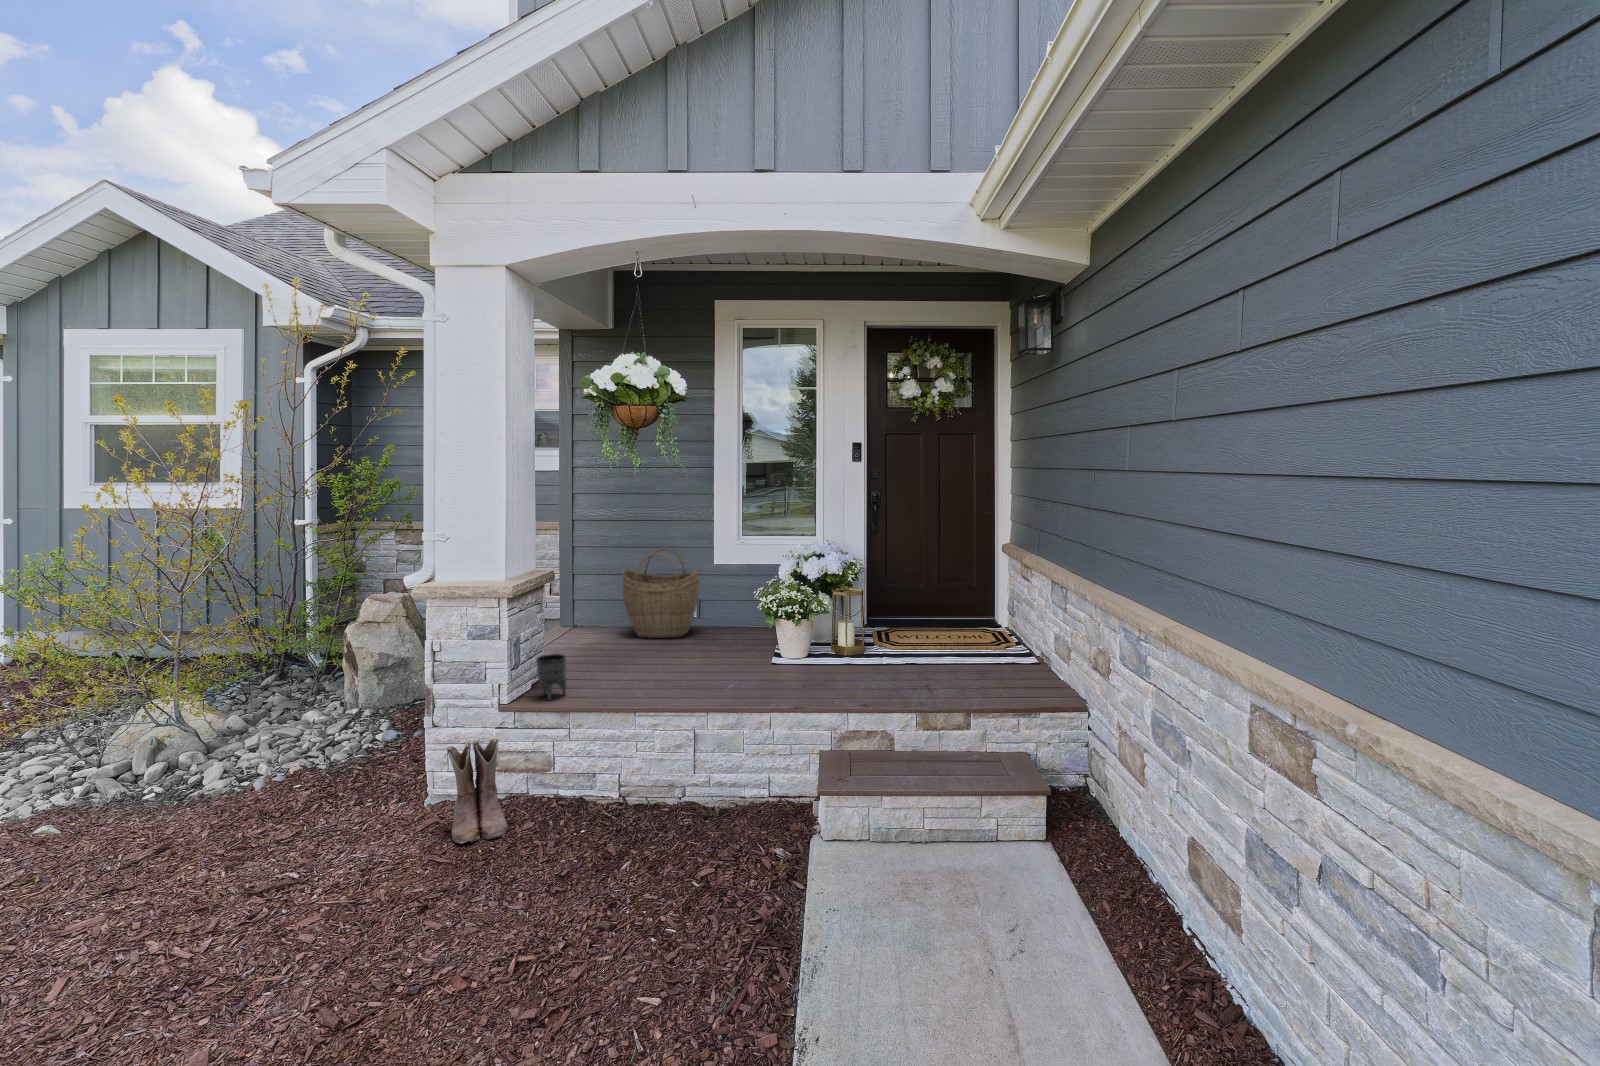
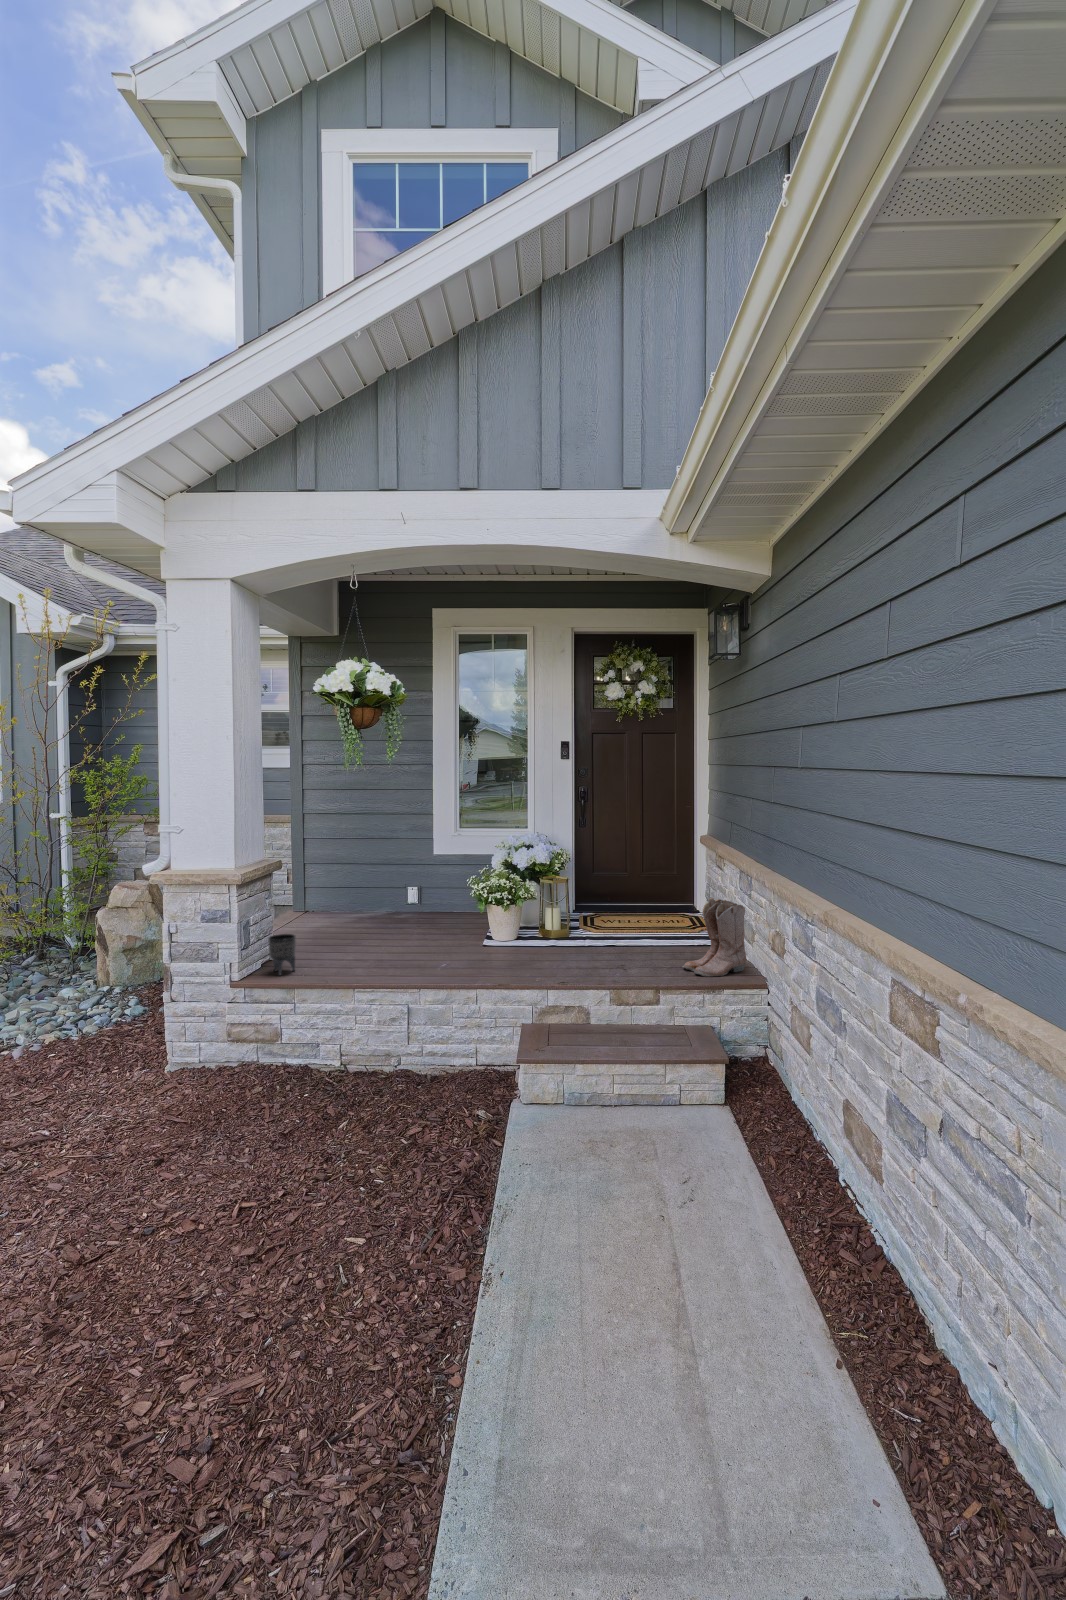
woven basket: present [623,548,699,638] -> none [352,838,422,921]
boots: present [447,739,507,843] -> present [683,898,746,976]

